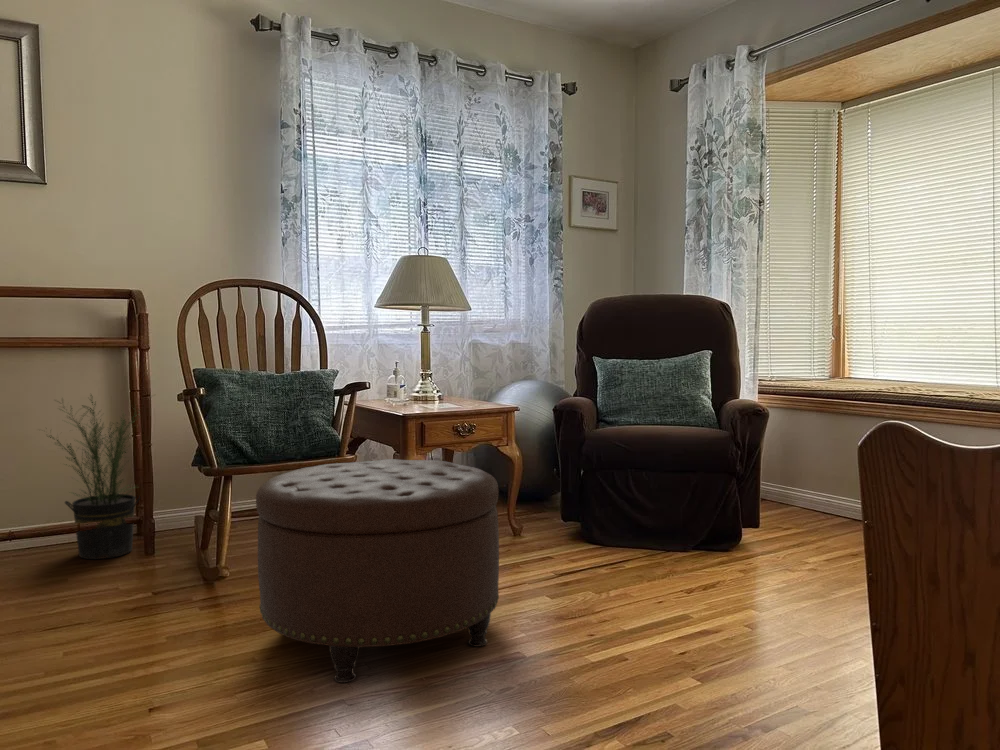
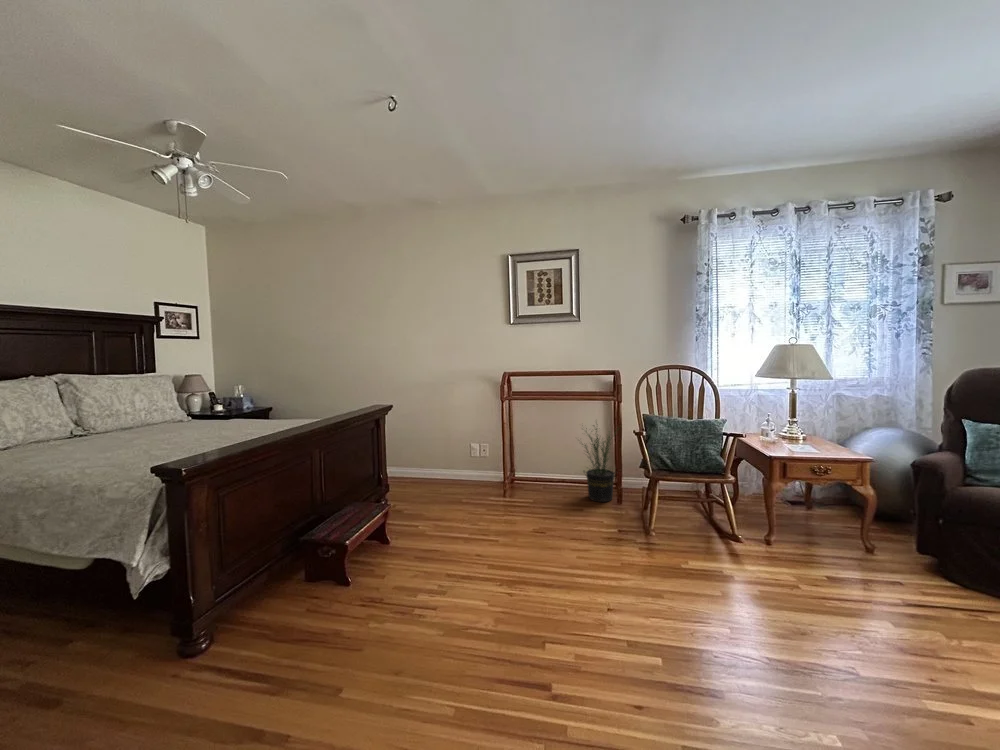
ottoman: present [256,459,499,683] -> none [663,490,839,650]

